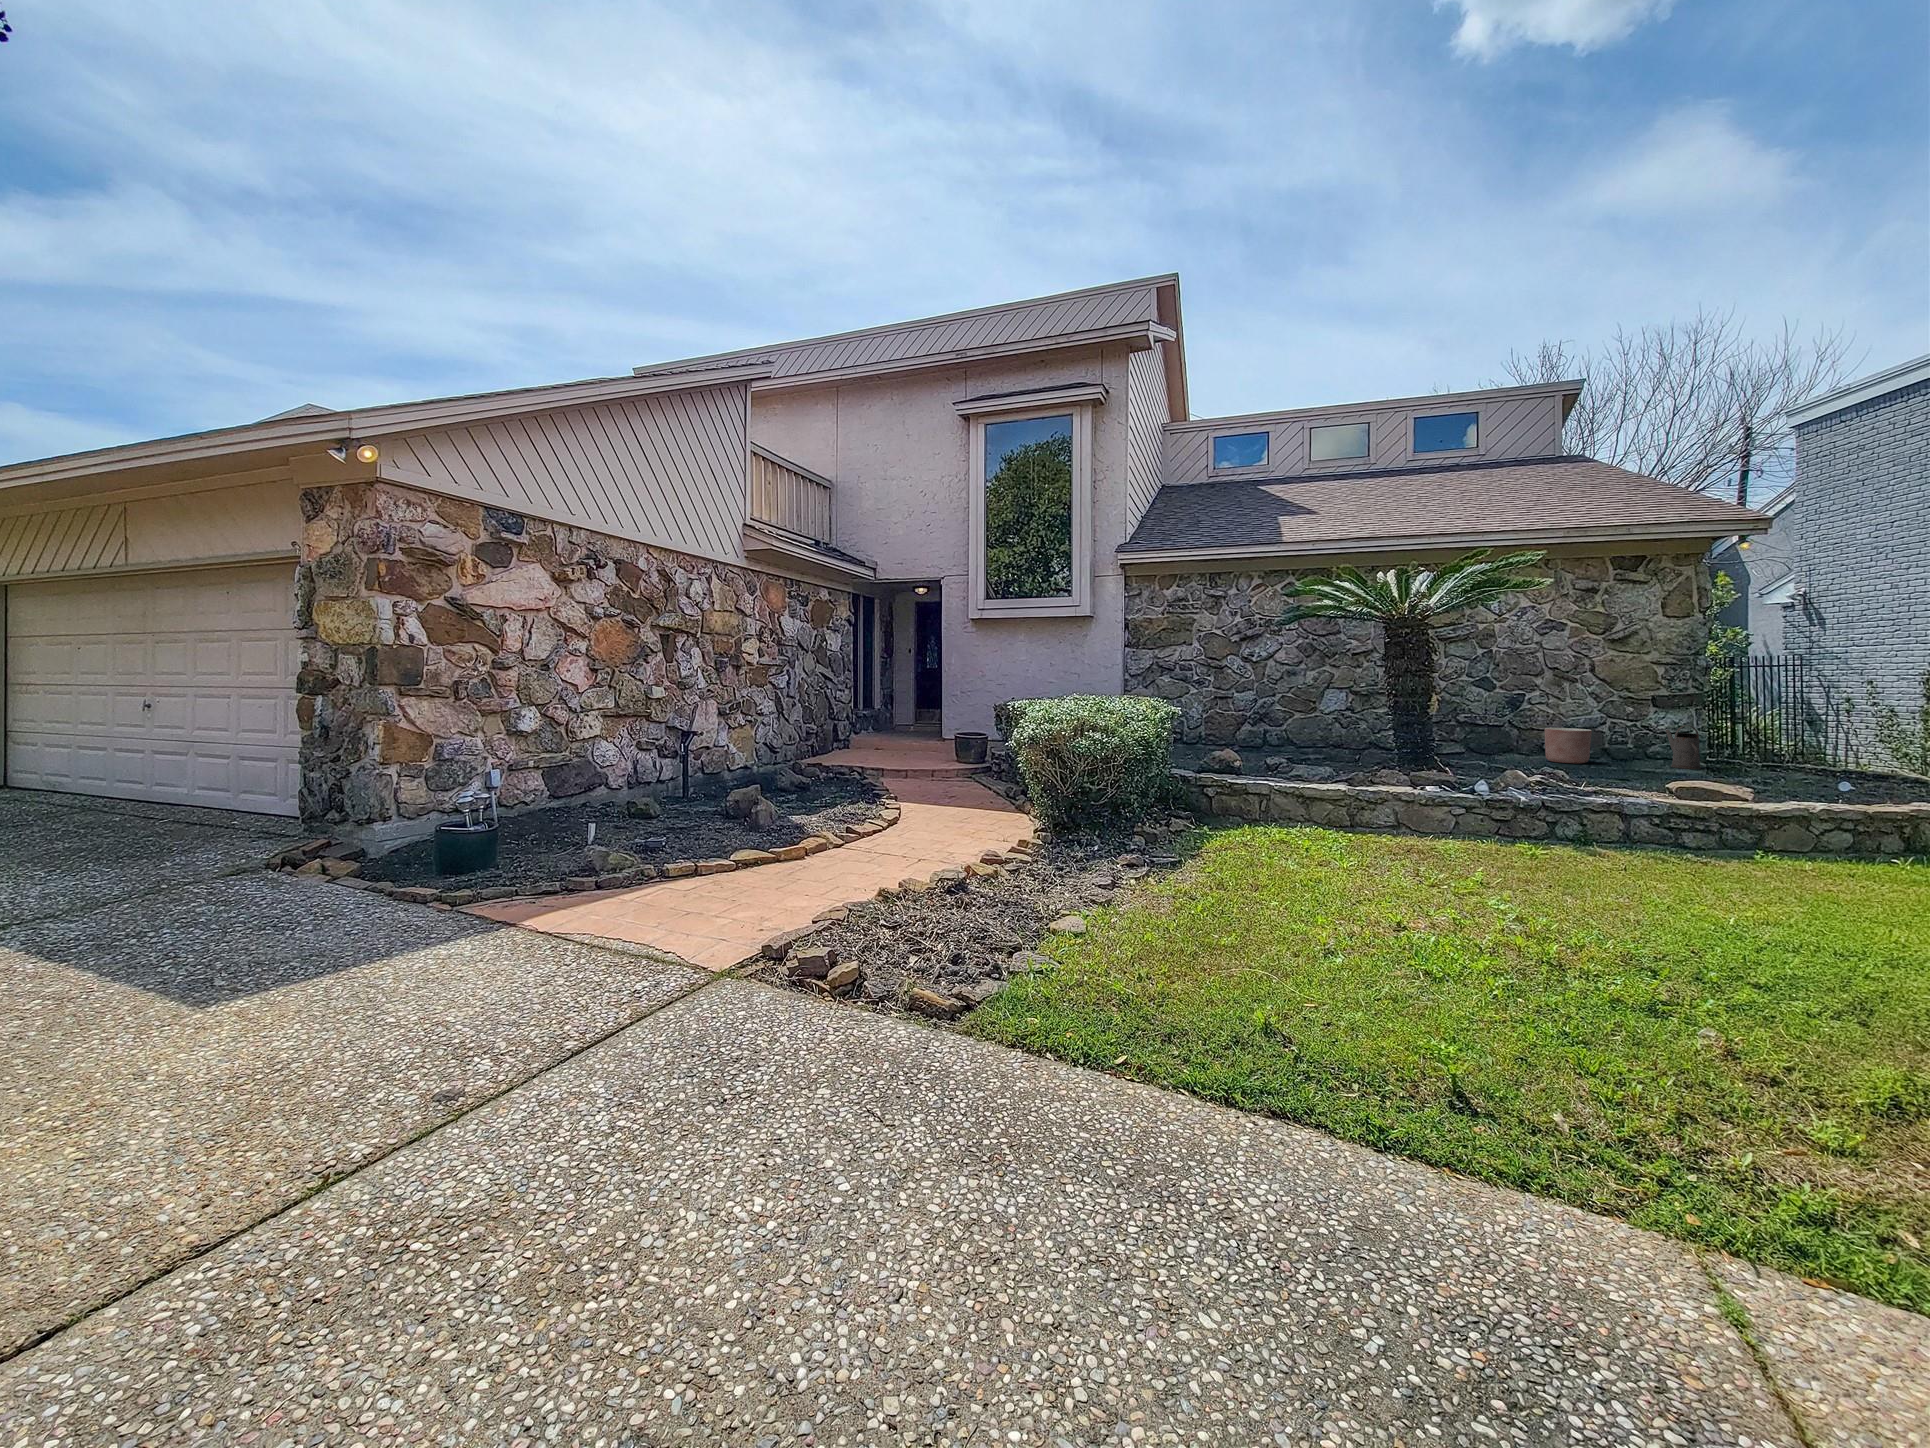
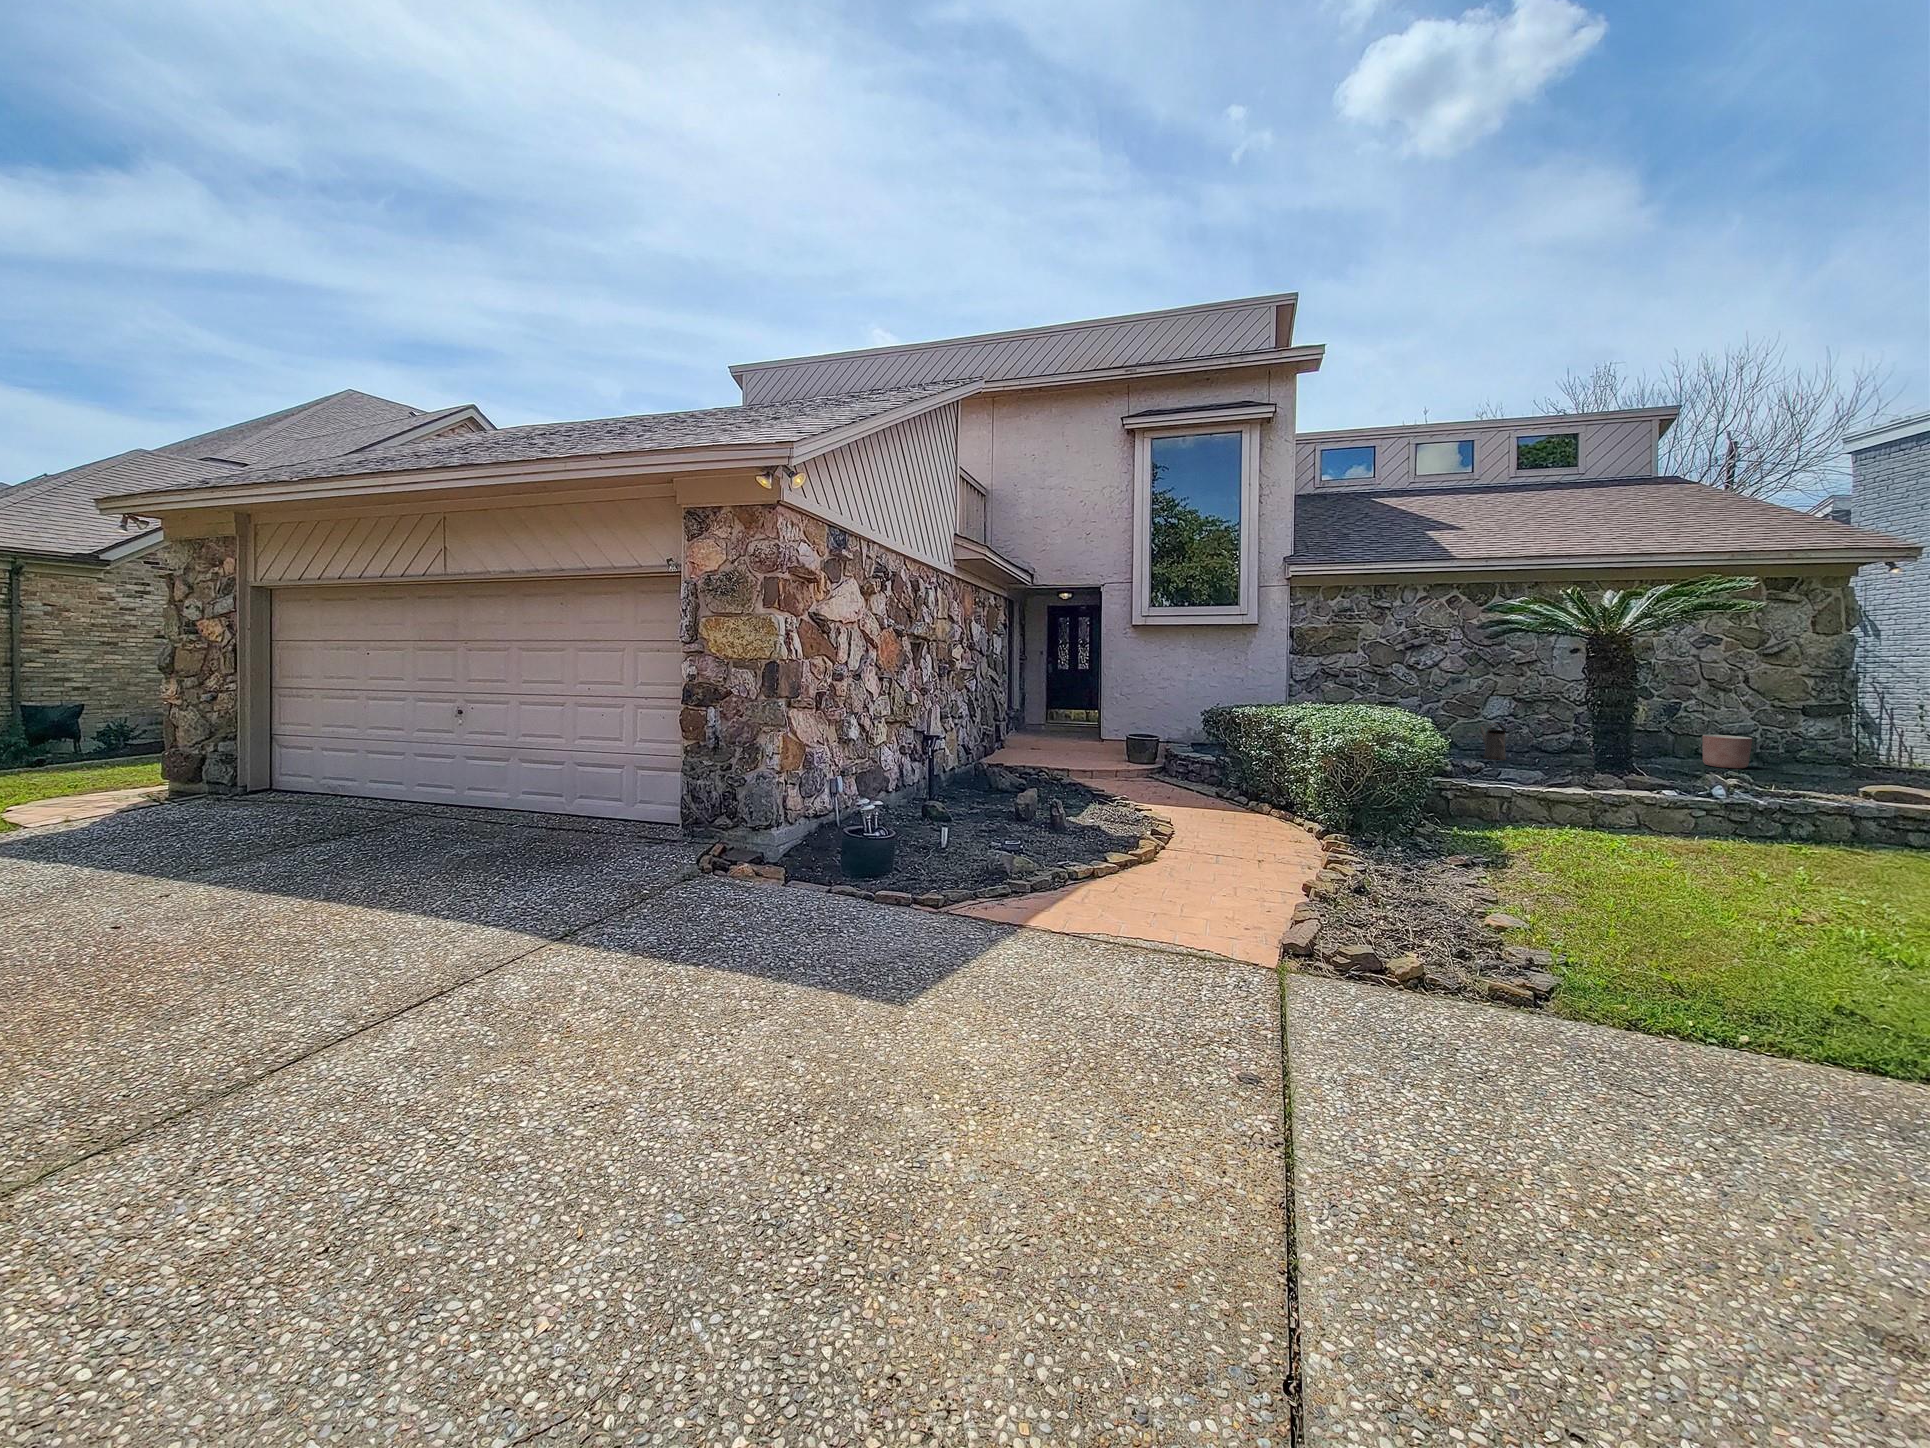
watering can: present [1666,725,1701,769] -> present [1480,723,1506,760]

